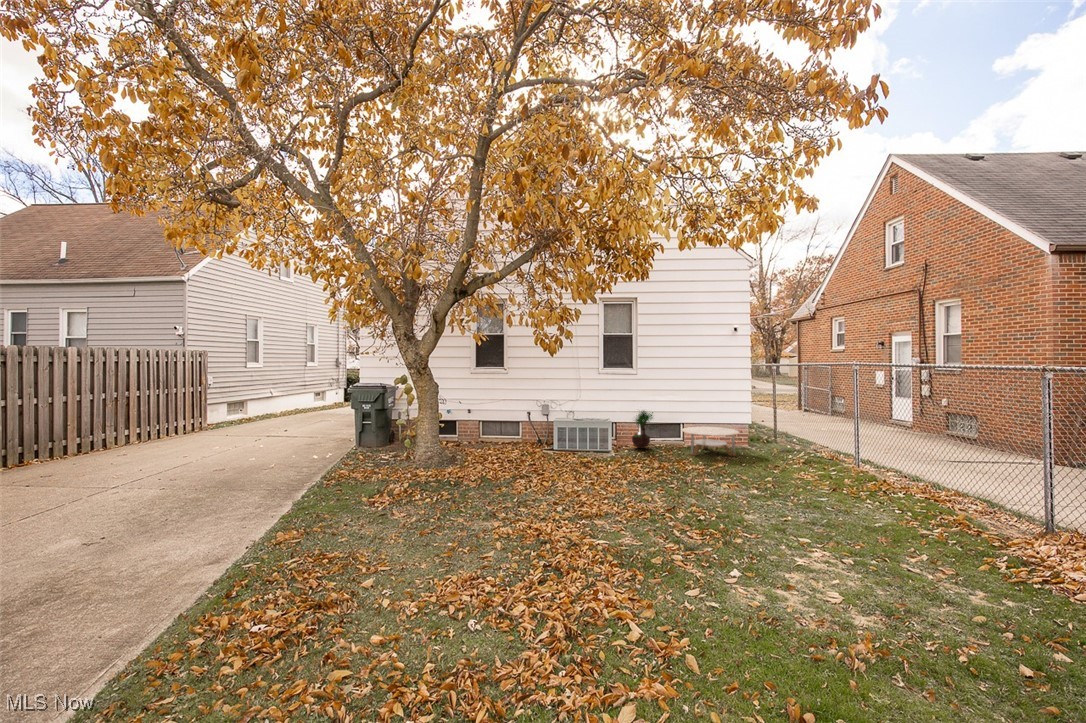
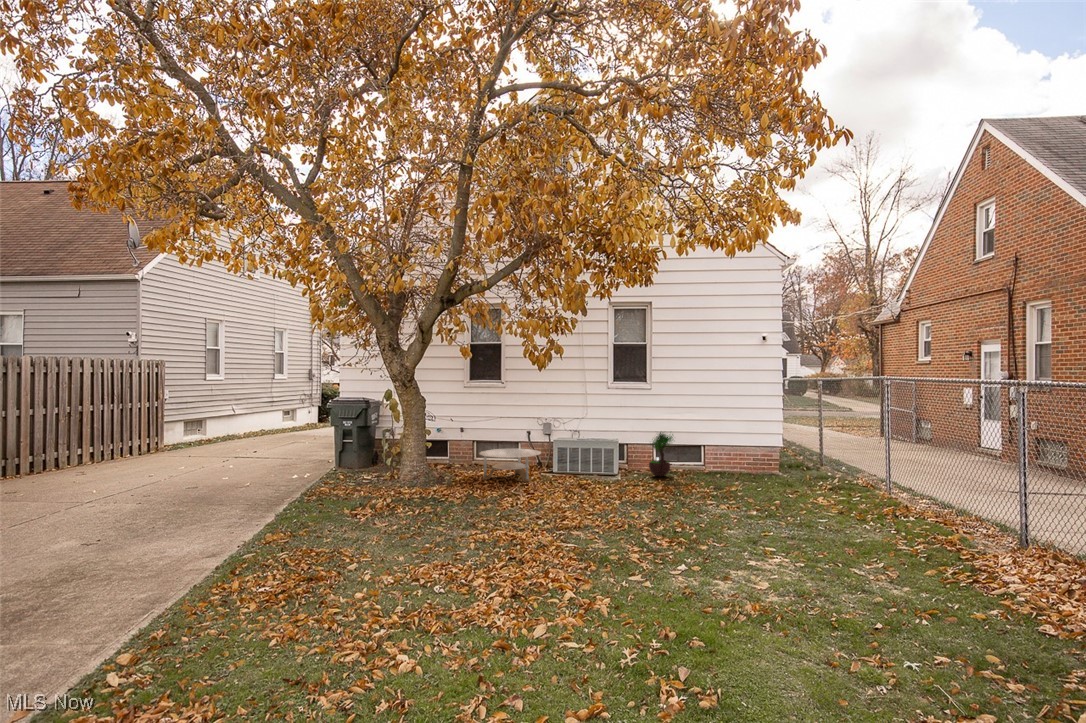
round table: present [682,427,739,456] -> present [479,448,541,482]

